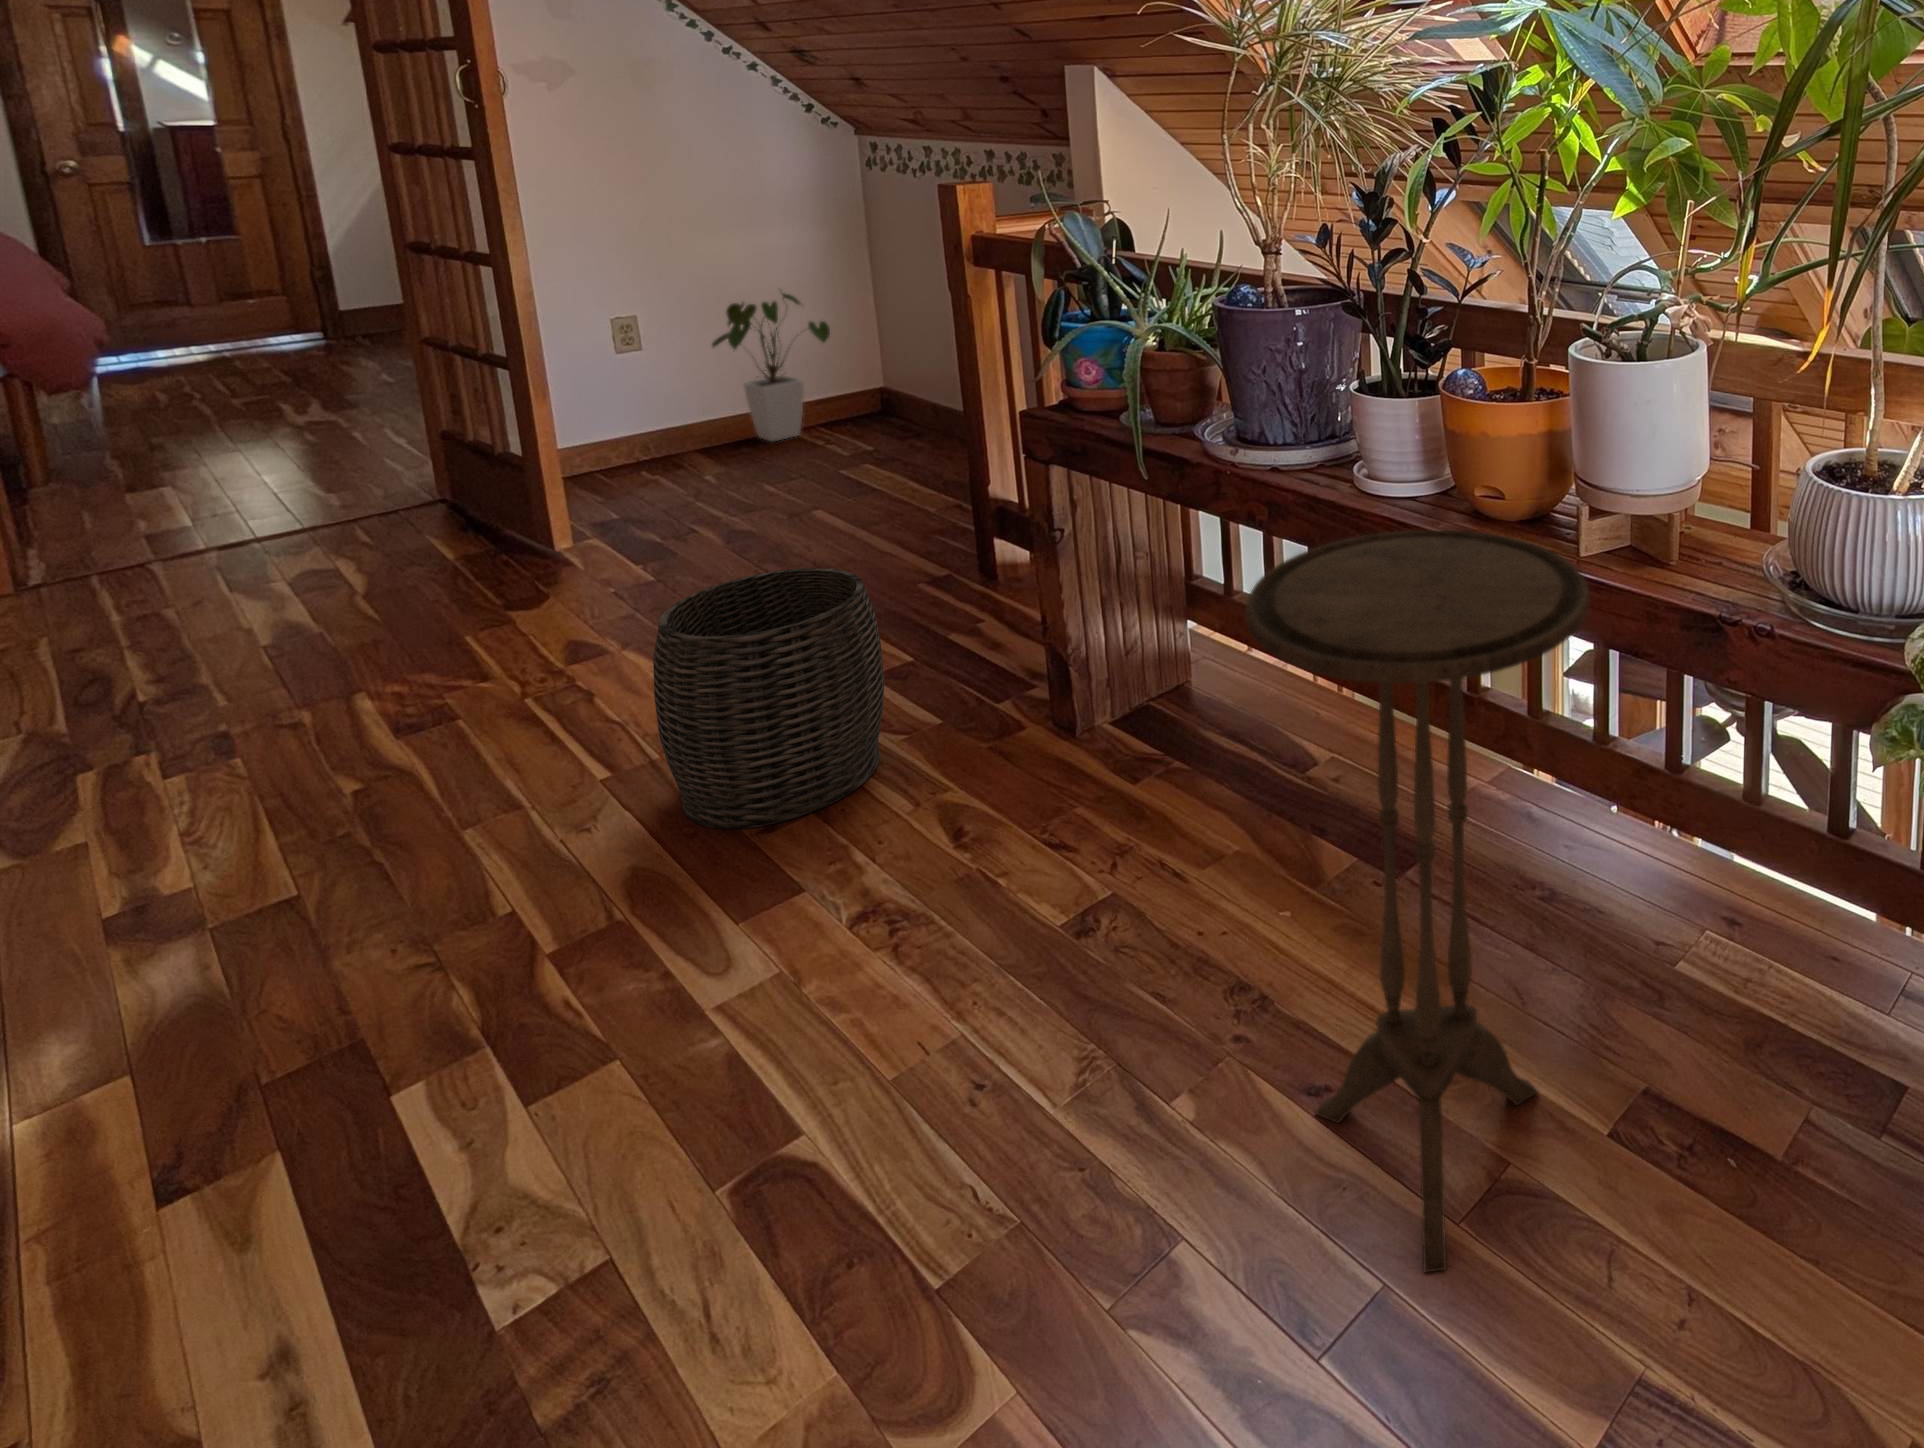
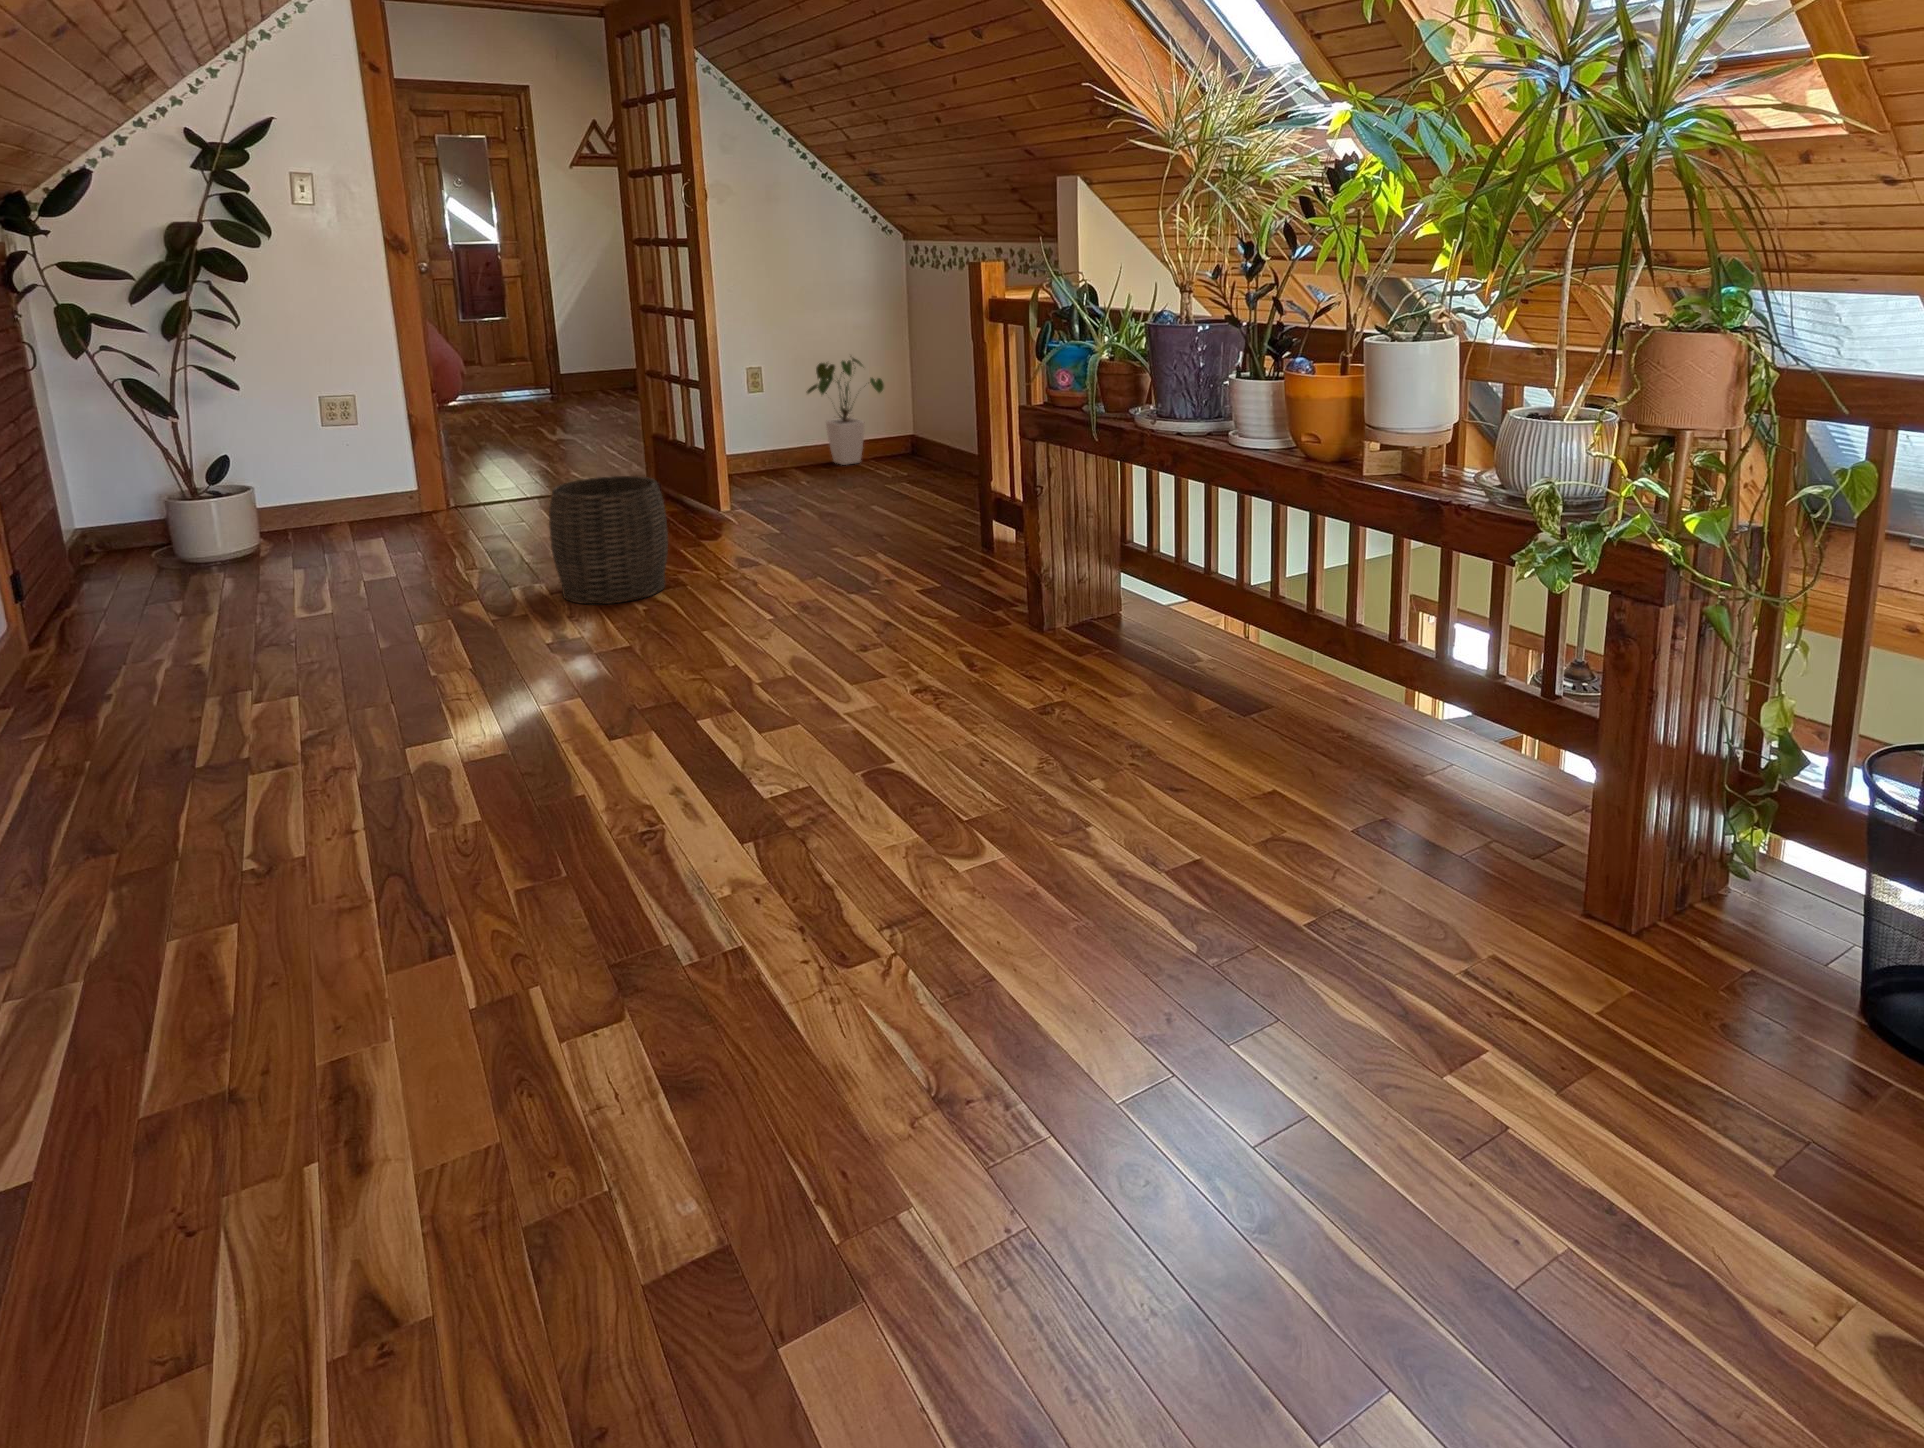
side table: present [1246,530,1590,1272] -> none [1142,451,1342,853]
woven basket: present [653,568,885,829] -> present [549,476,668,604]

